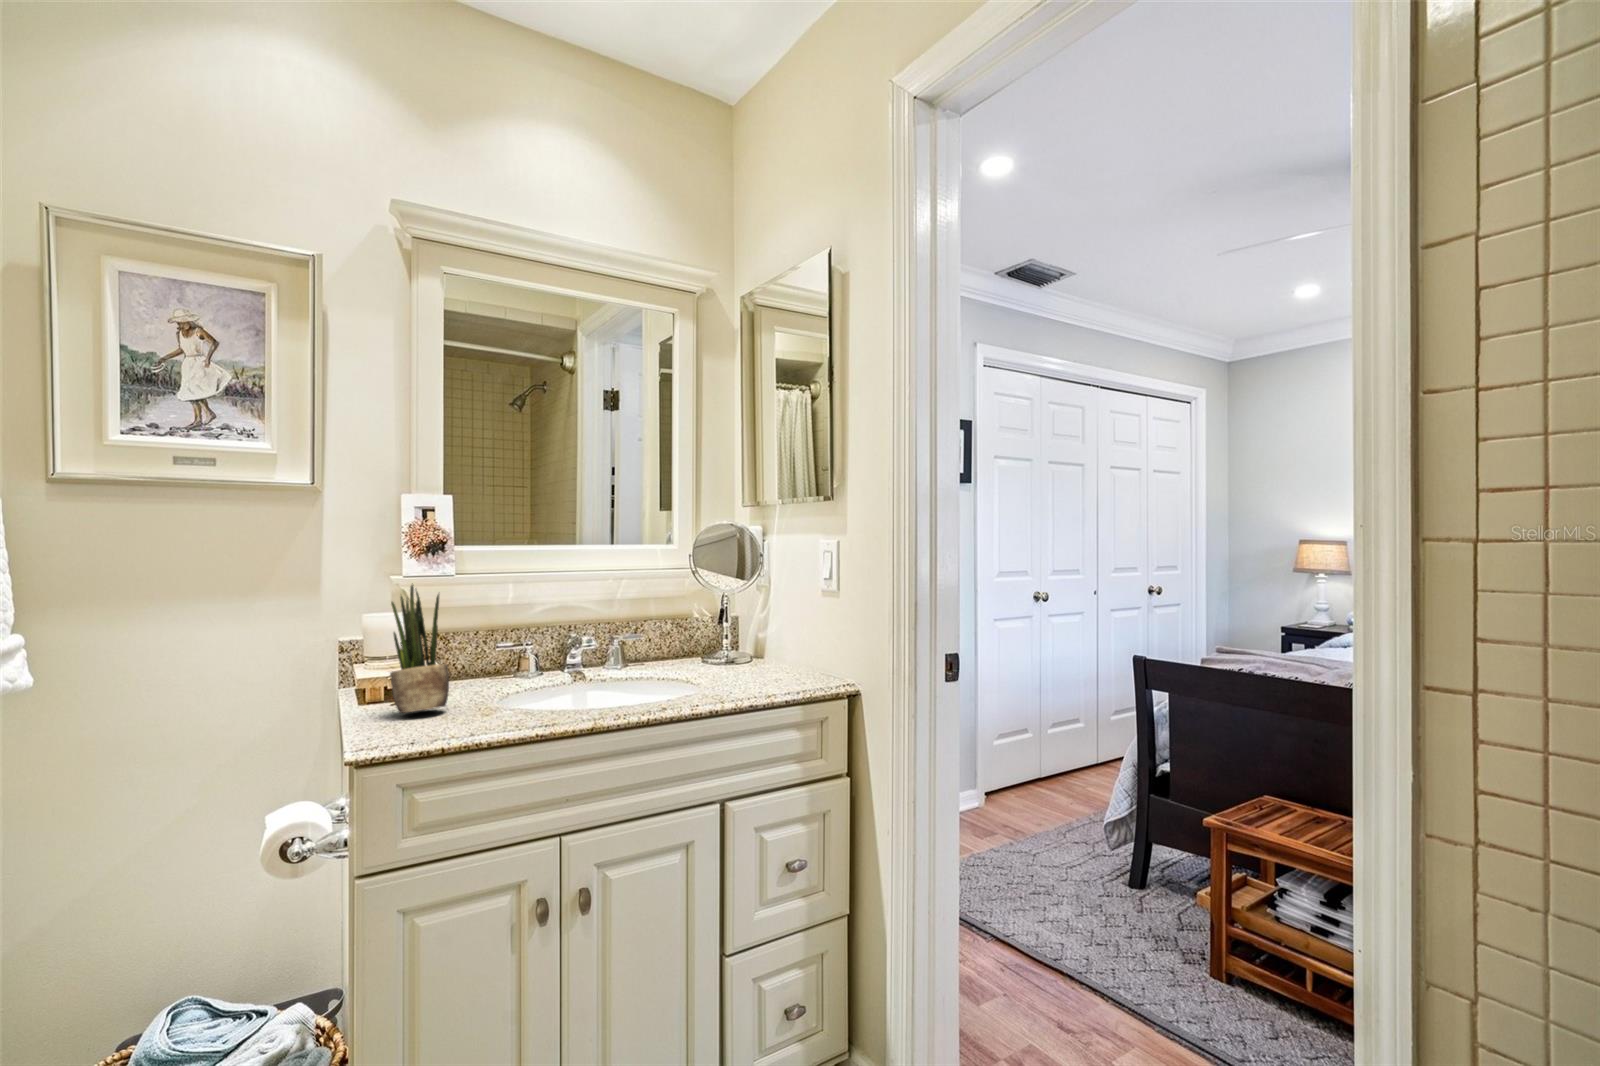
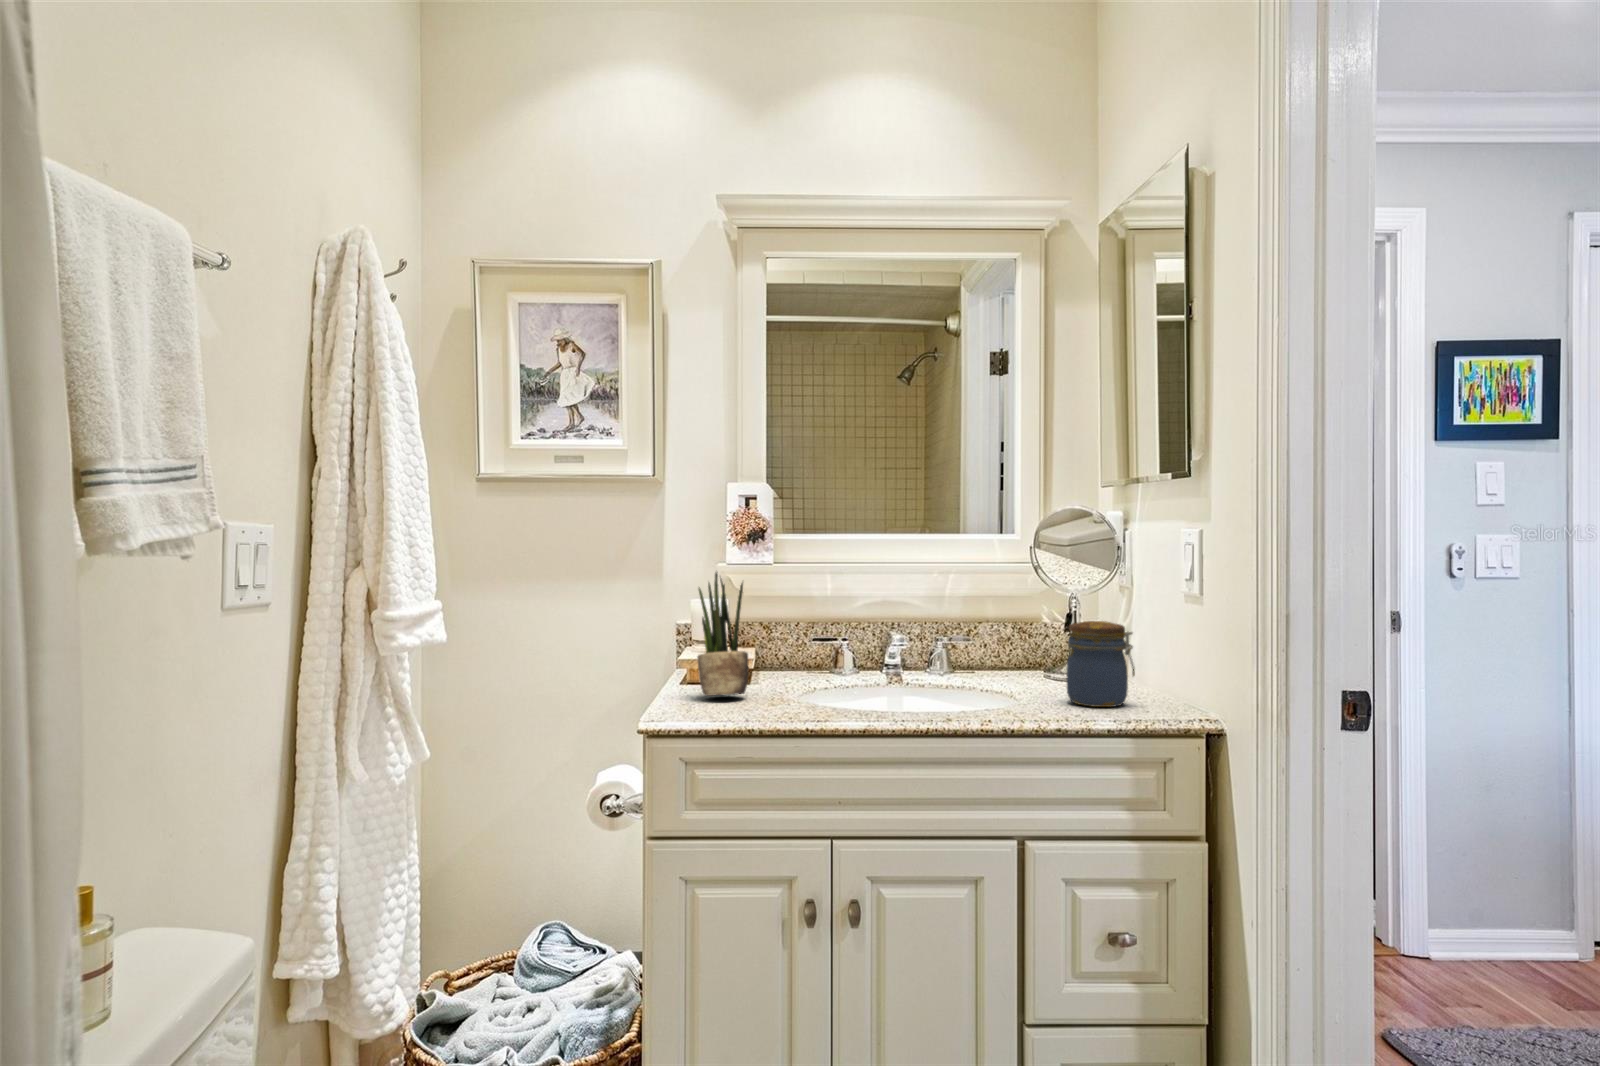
jar: none [742,615,794,684] -> present [1067,621,1135,707]

